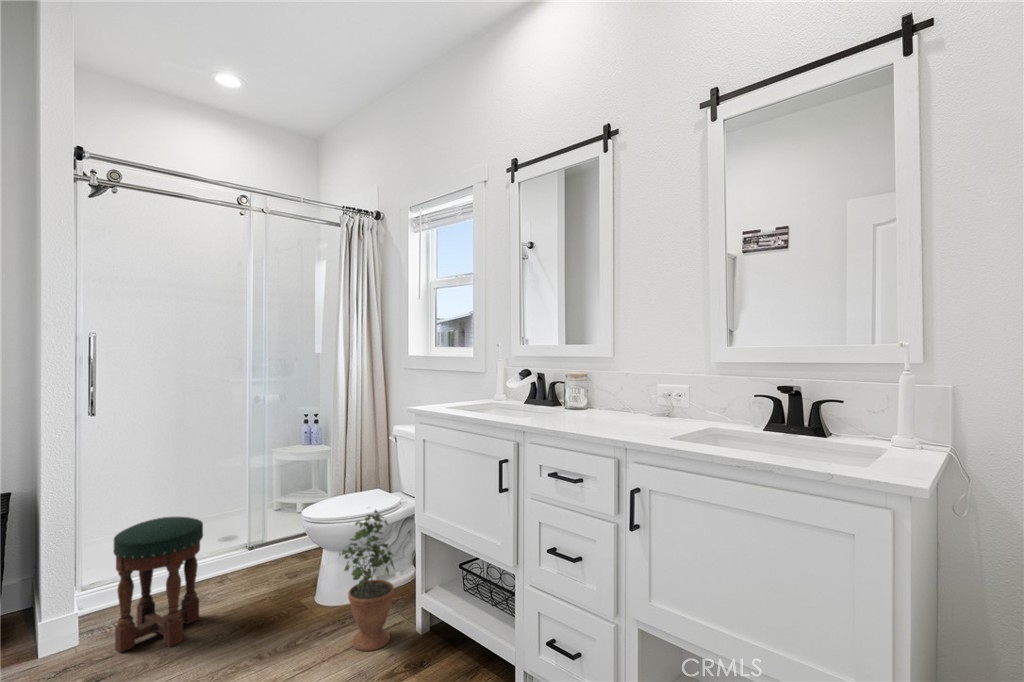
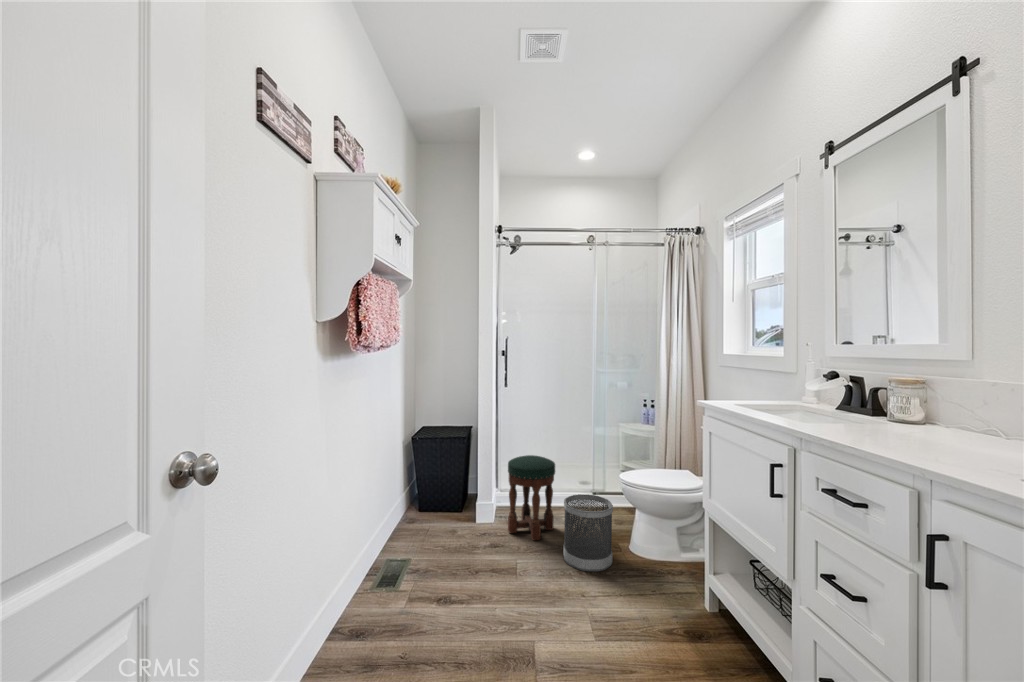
potted plant: present [342,510,394,651] -> none [633,482,683,605]
wastebasket: none [229,549,303,657] -> present [563,494,613,571]

